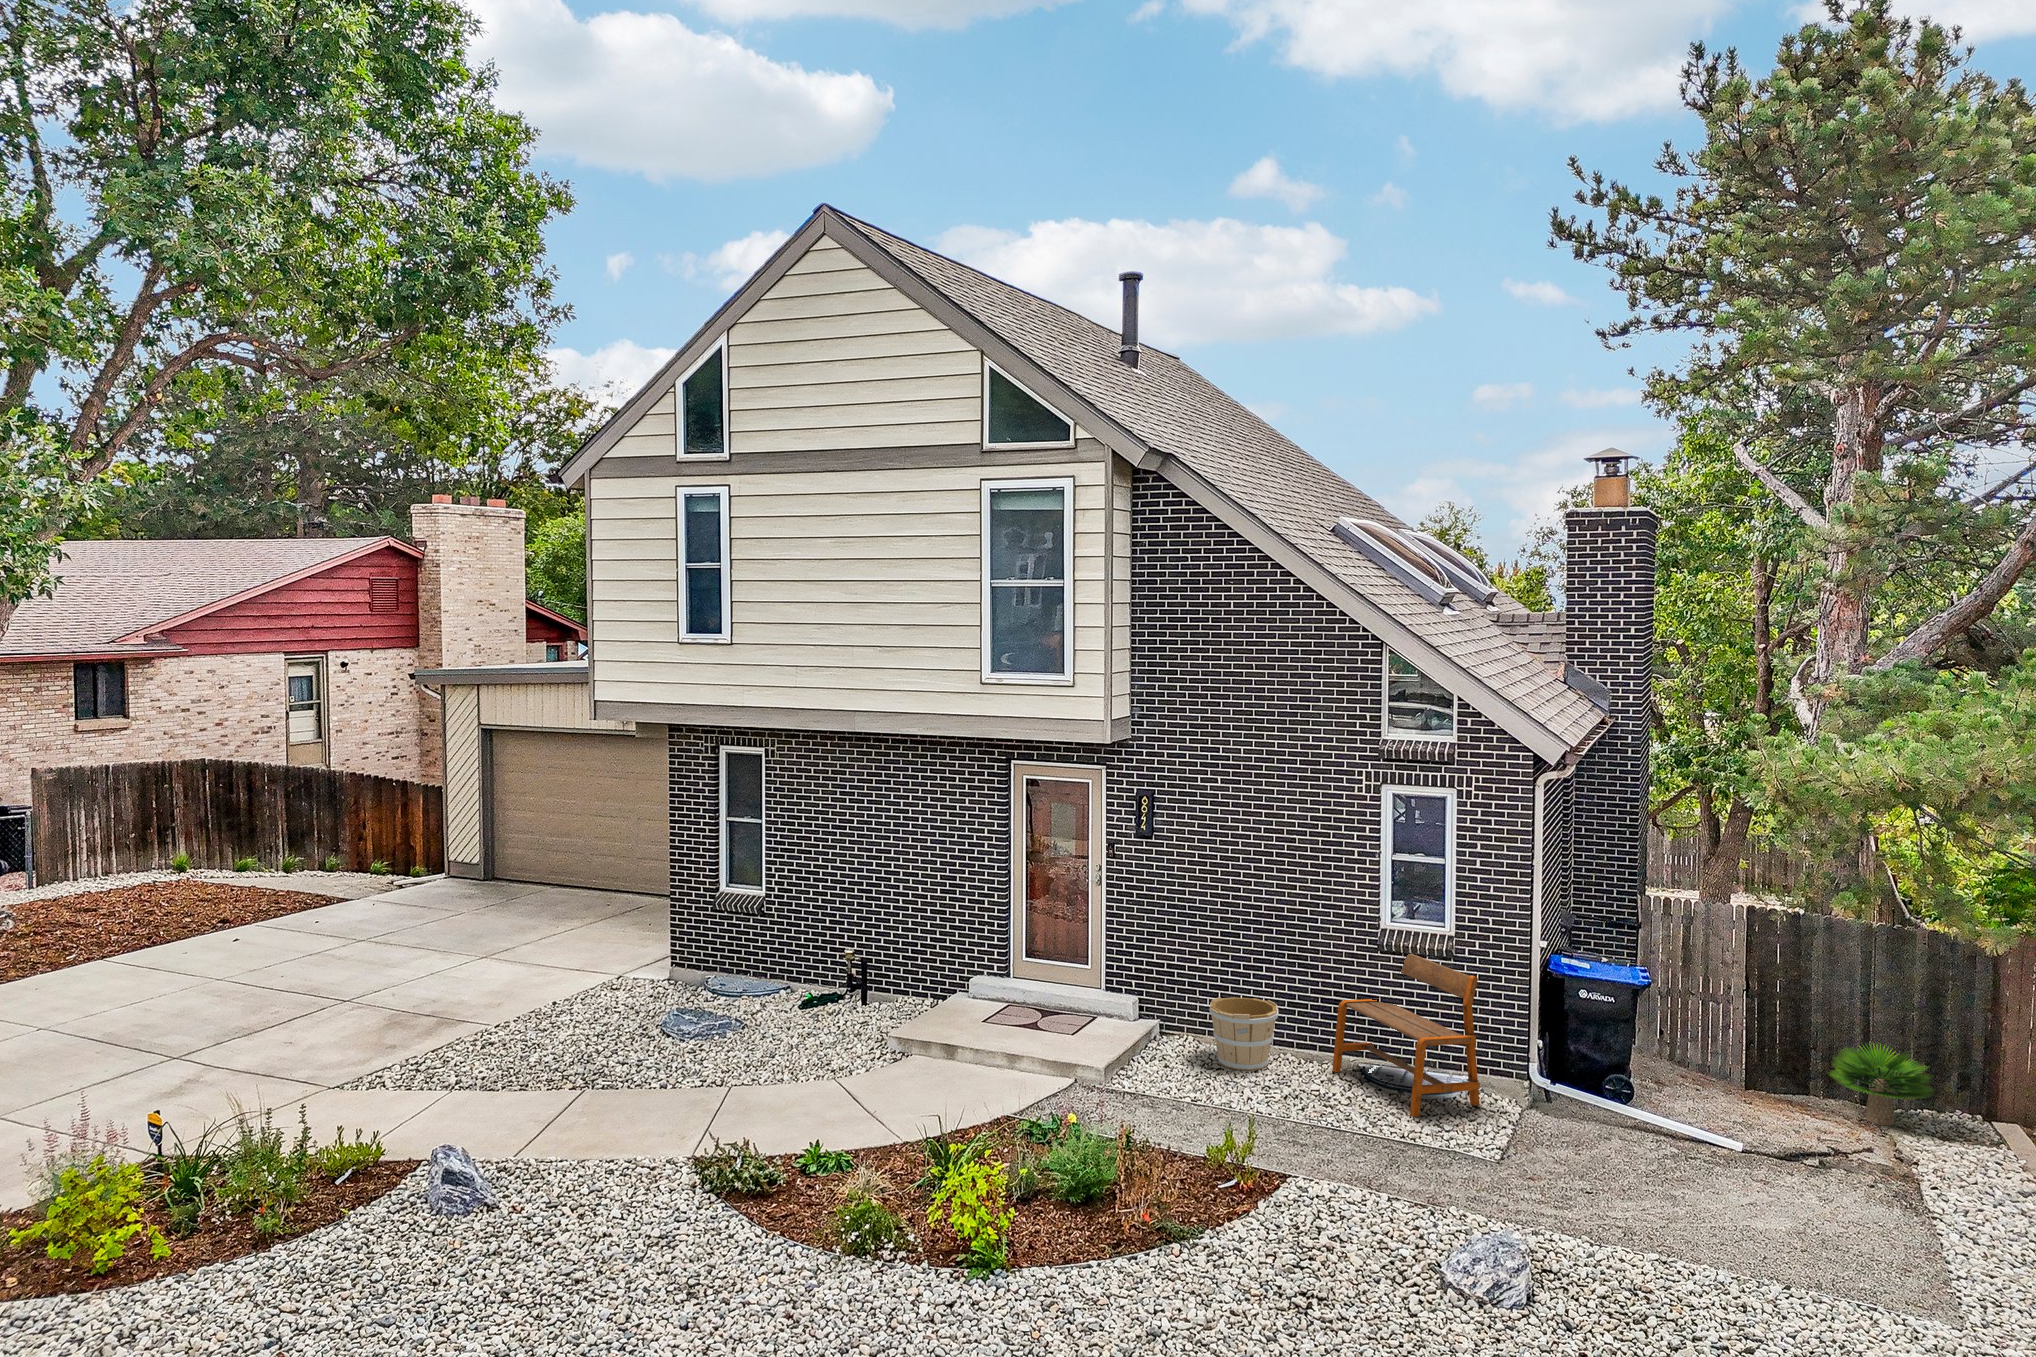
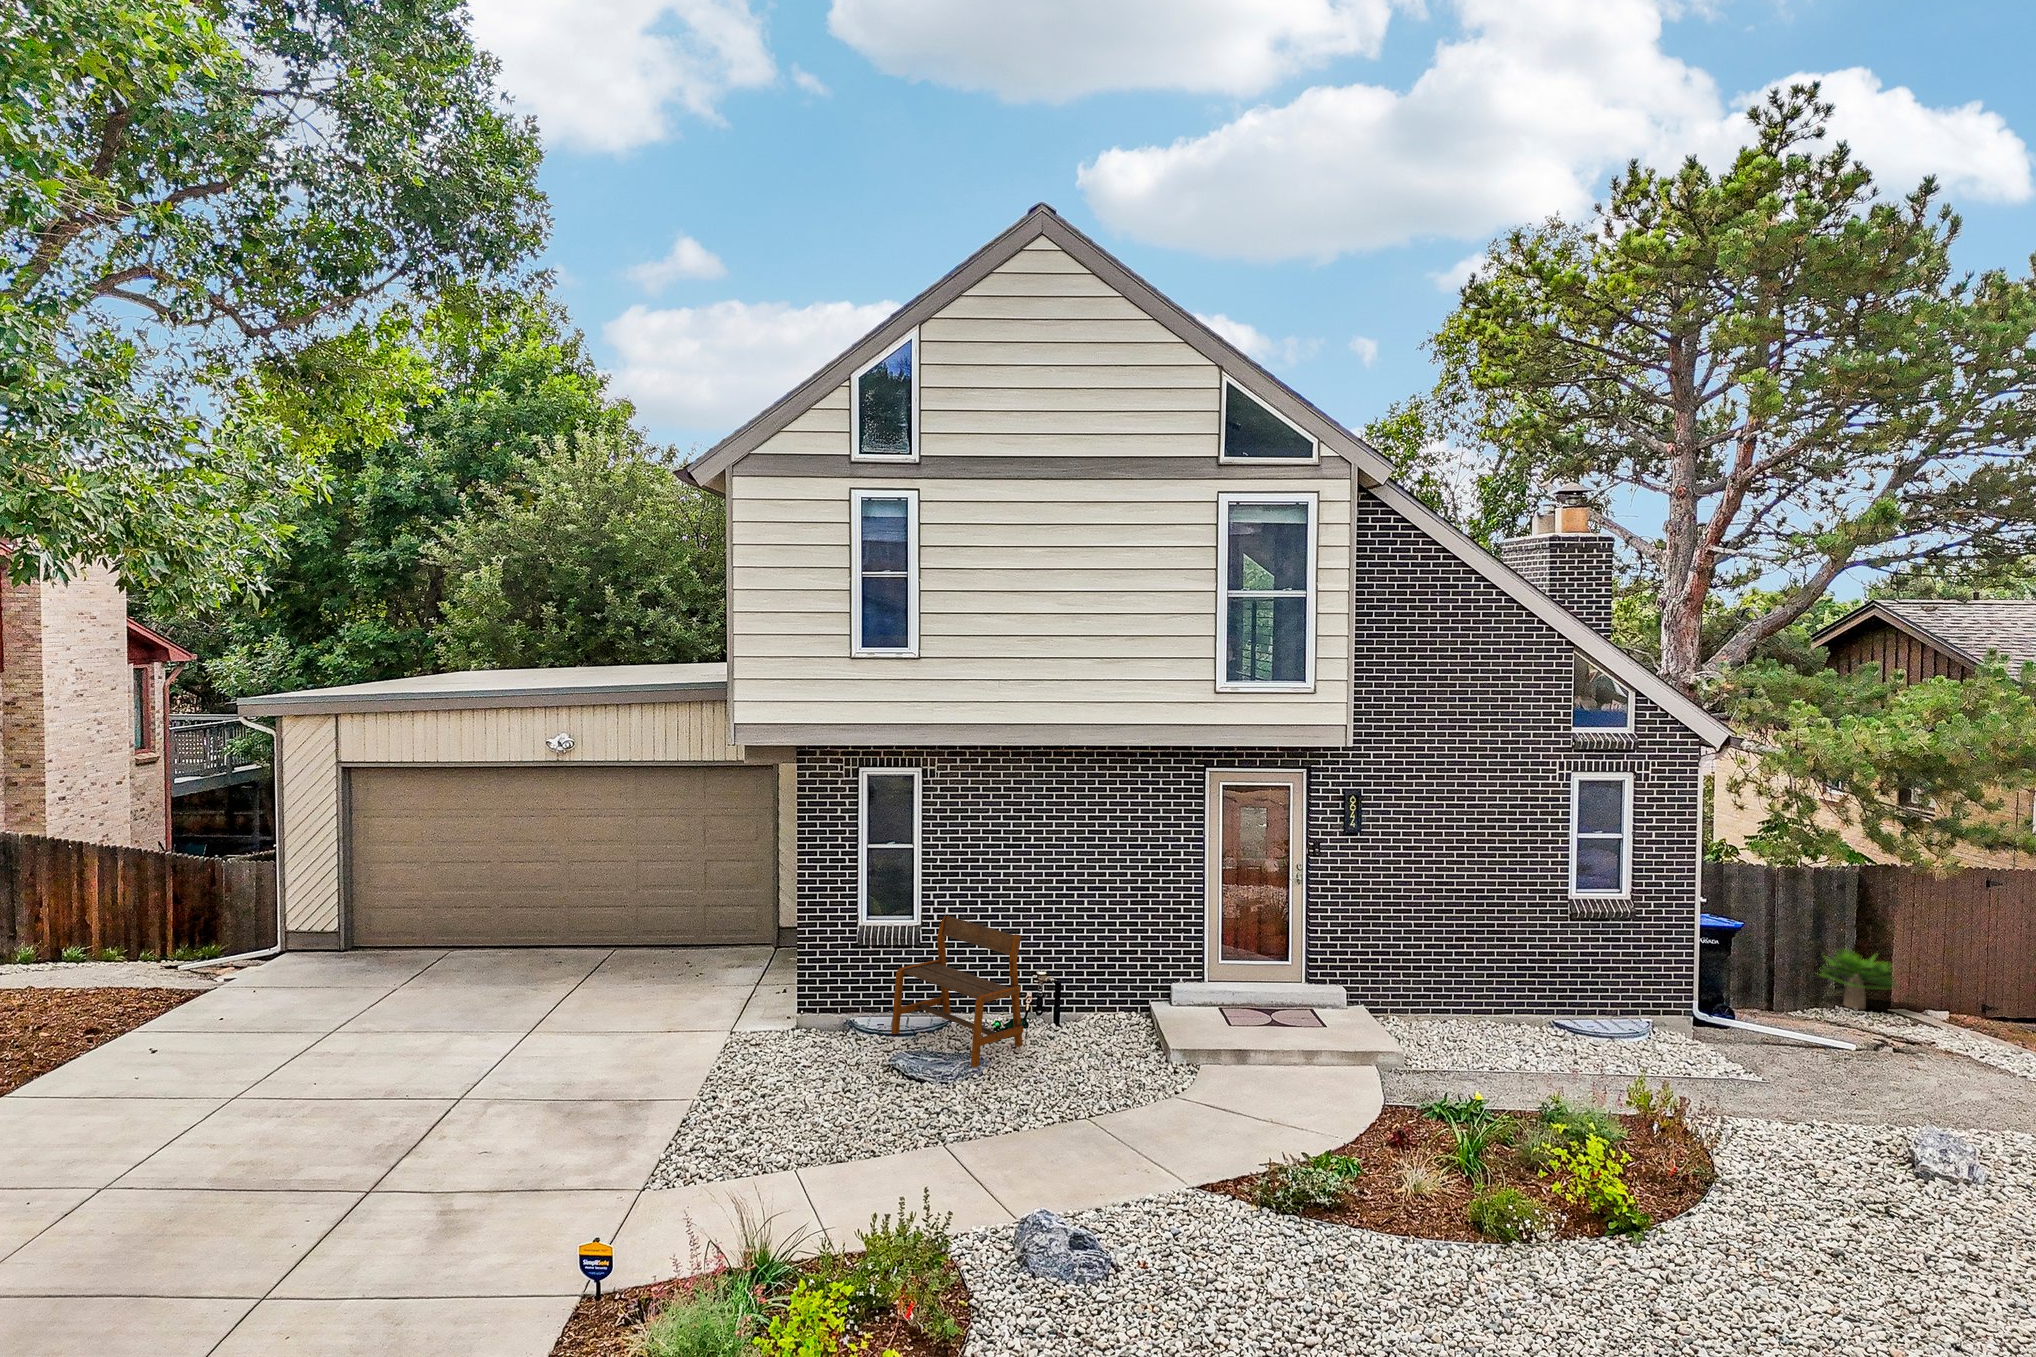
bench: present [1332,954,1480,1117] -> present [892,915,1023,1068]
wooden bucket: present [1209,997,1278,1071] -> none [1438,975,1507,1045]

